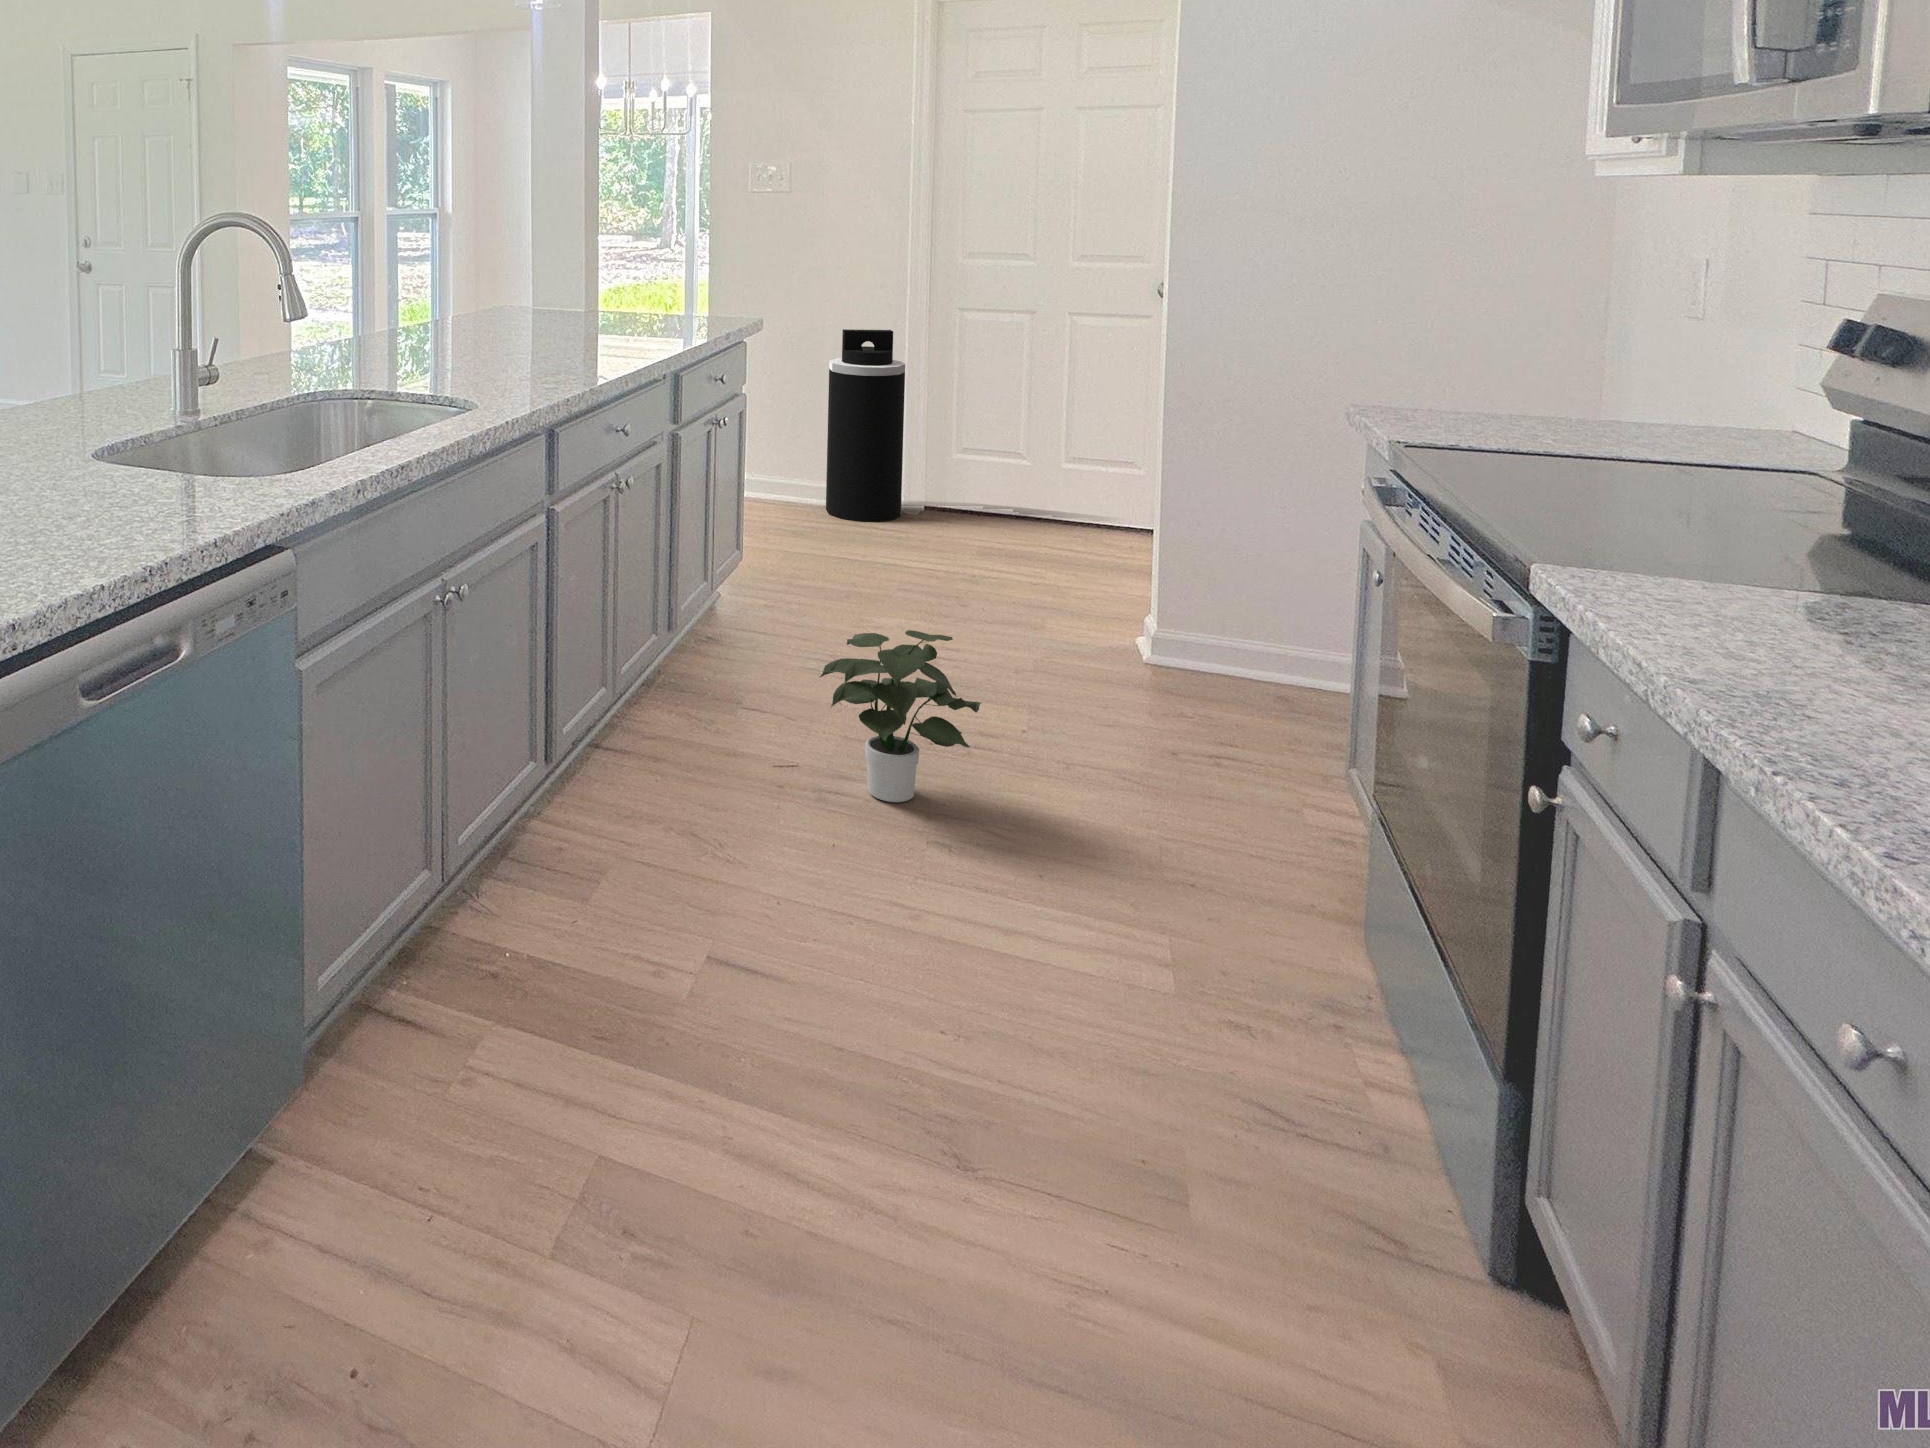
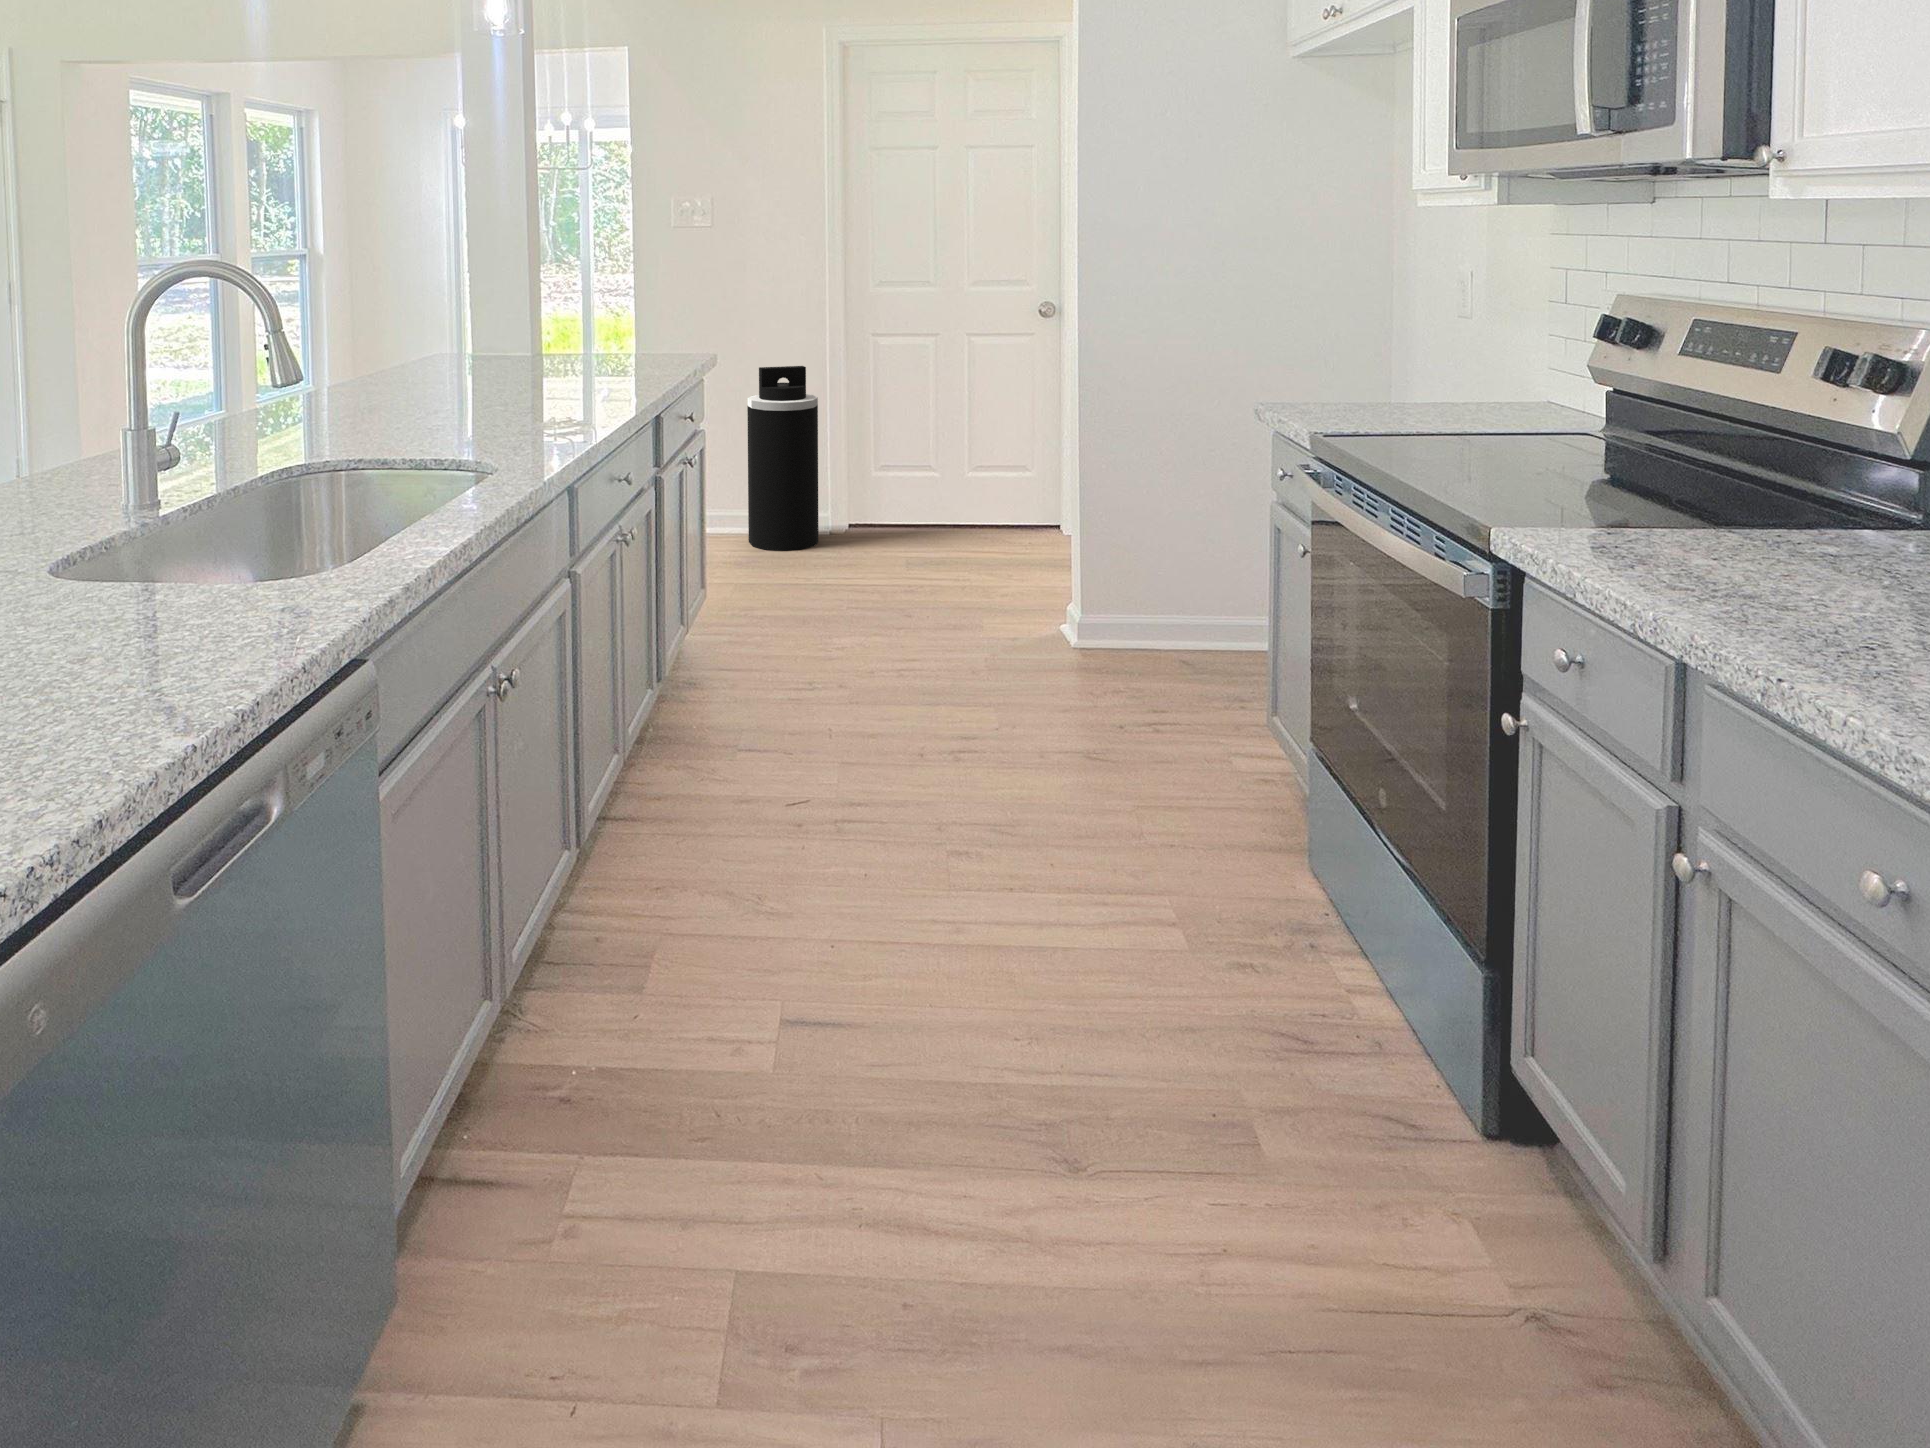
potted plant: present [820,630,981,802] -> none [818,658,970,829]

